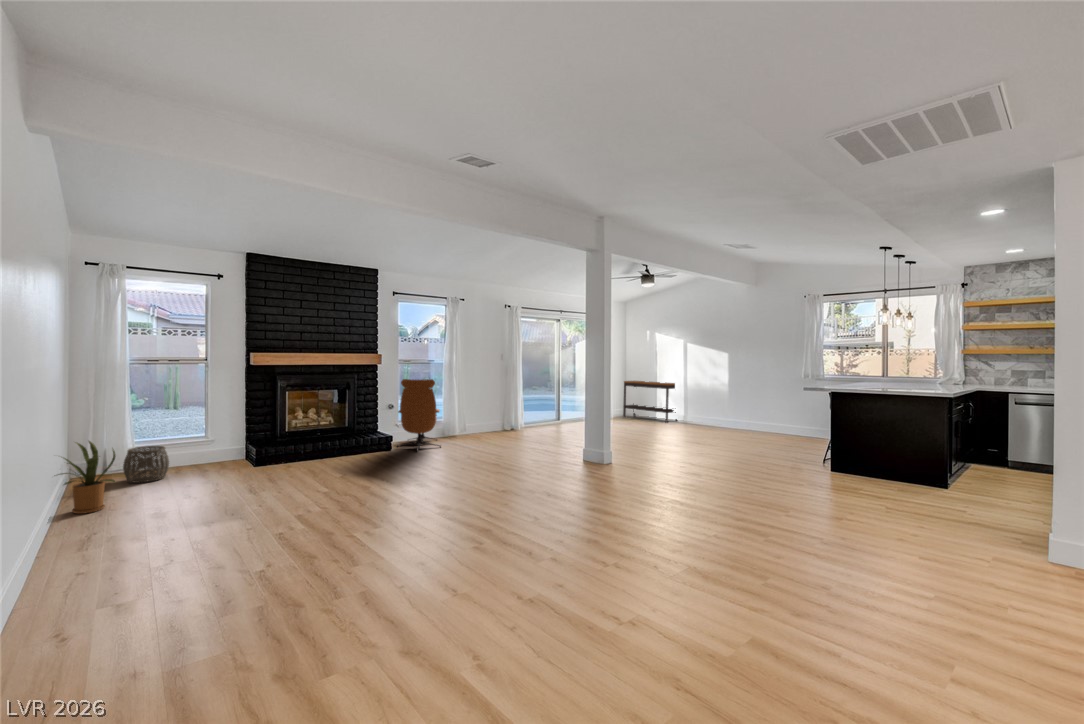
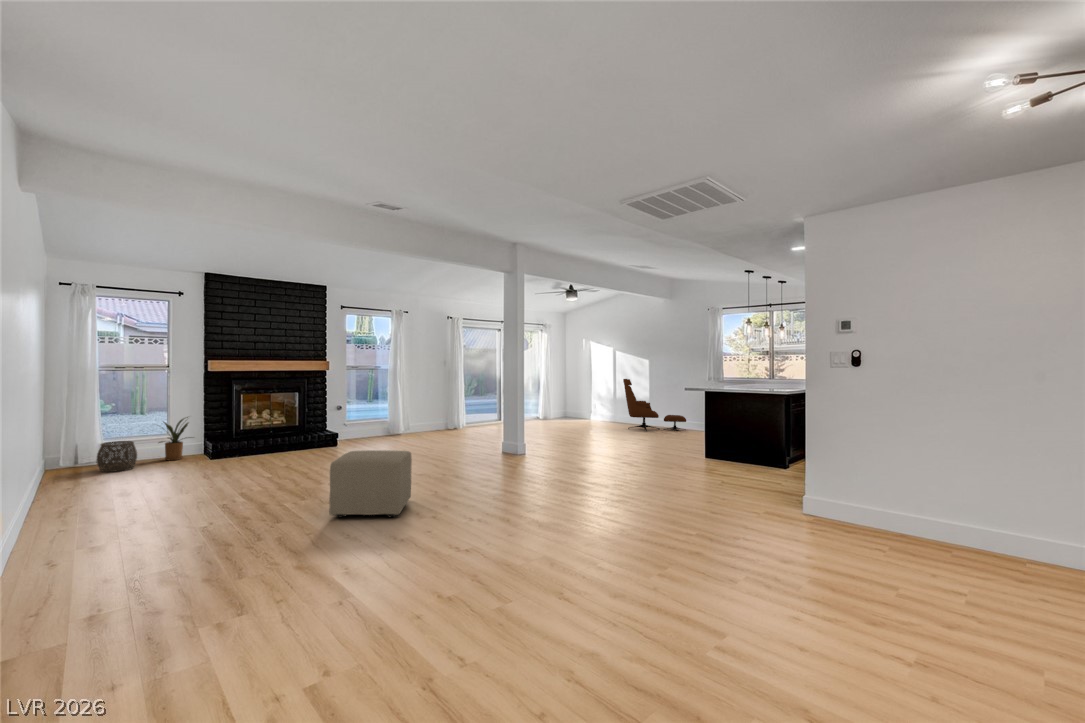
lounge chair: present [397,379,441,451] -> present [623,379,686,431]
console table: present [623,381,677,423] -> none [561,386,609,424]
house plant: present [58,441,116,514] -> present [159,417,191,460]
ottoman: none [392,472,494,568] -> present [329,450,412,518]

